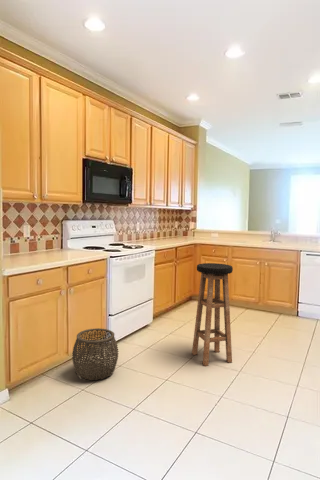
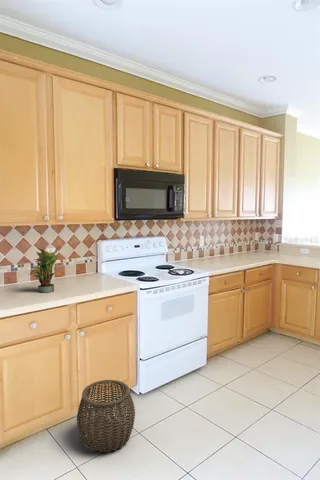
potted plant: none [22,220,48,259] -> present [30,248,58,292]
bar stool: present [192,263,233,366] -> none [242,304,299,453]

